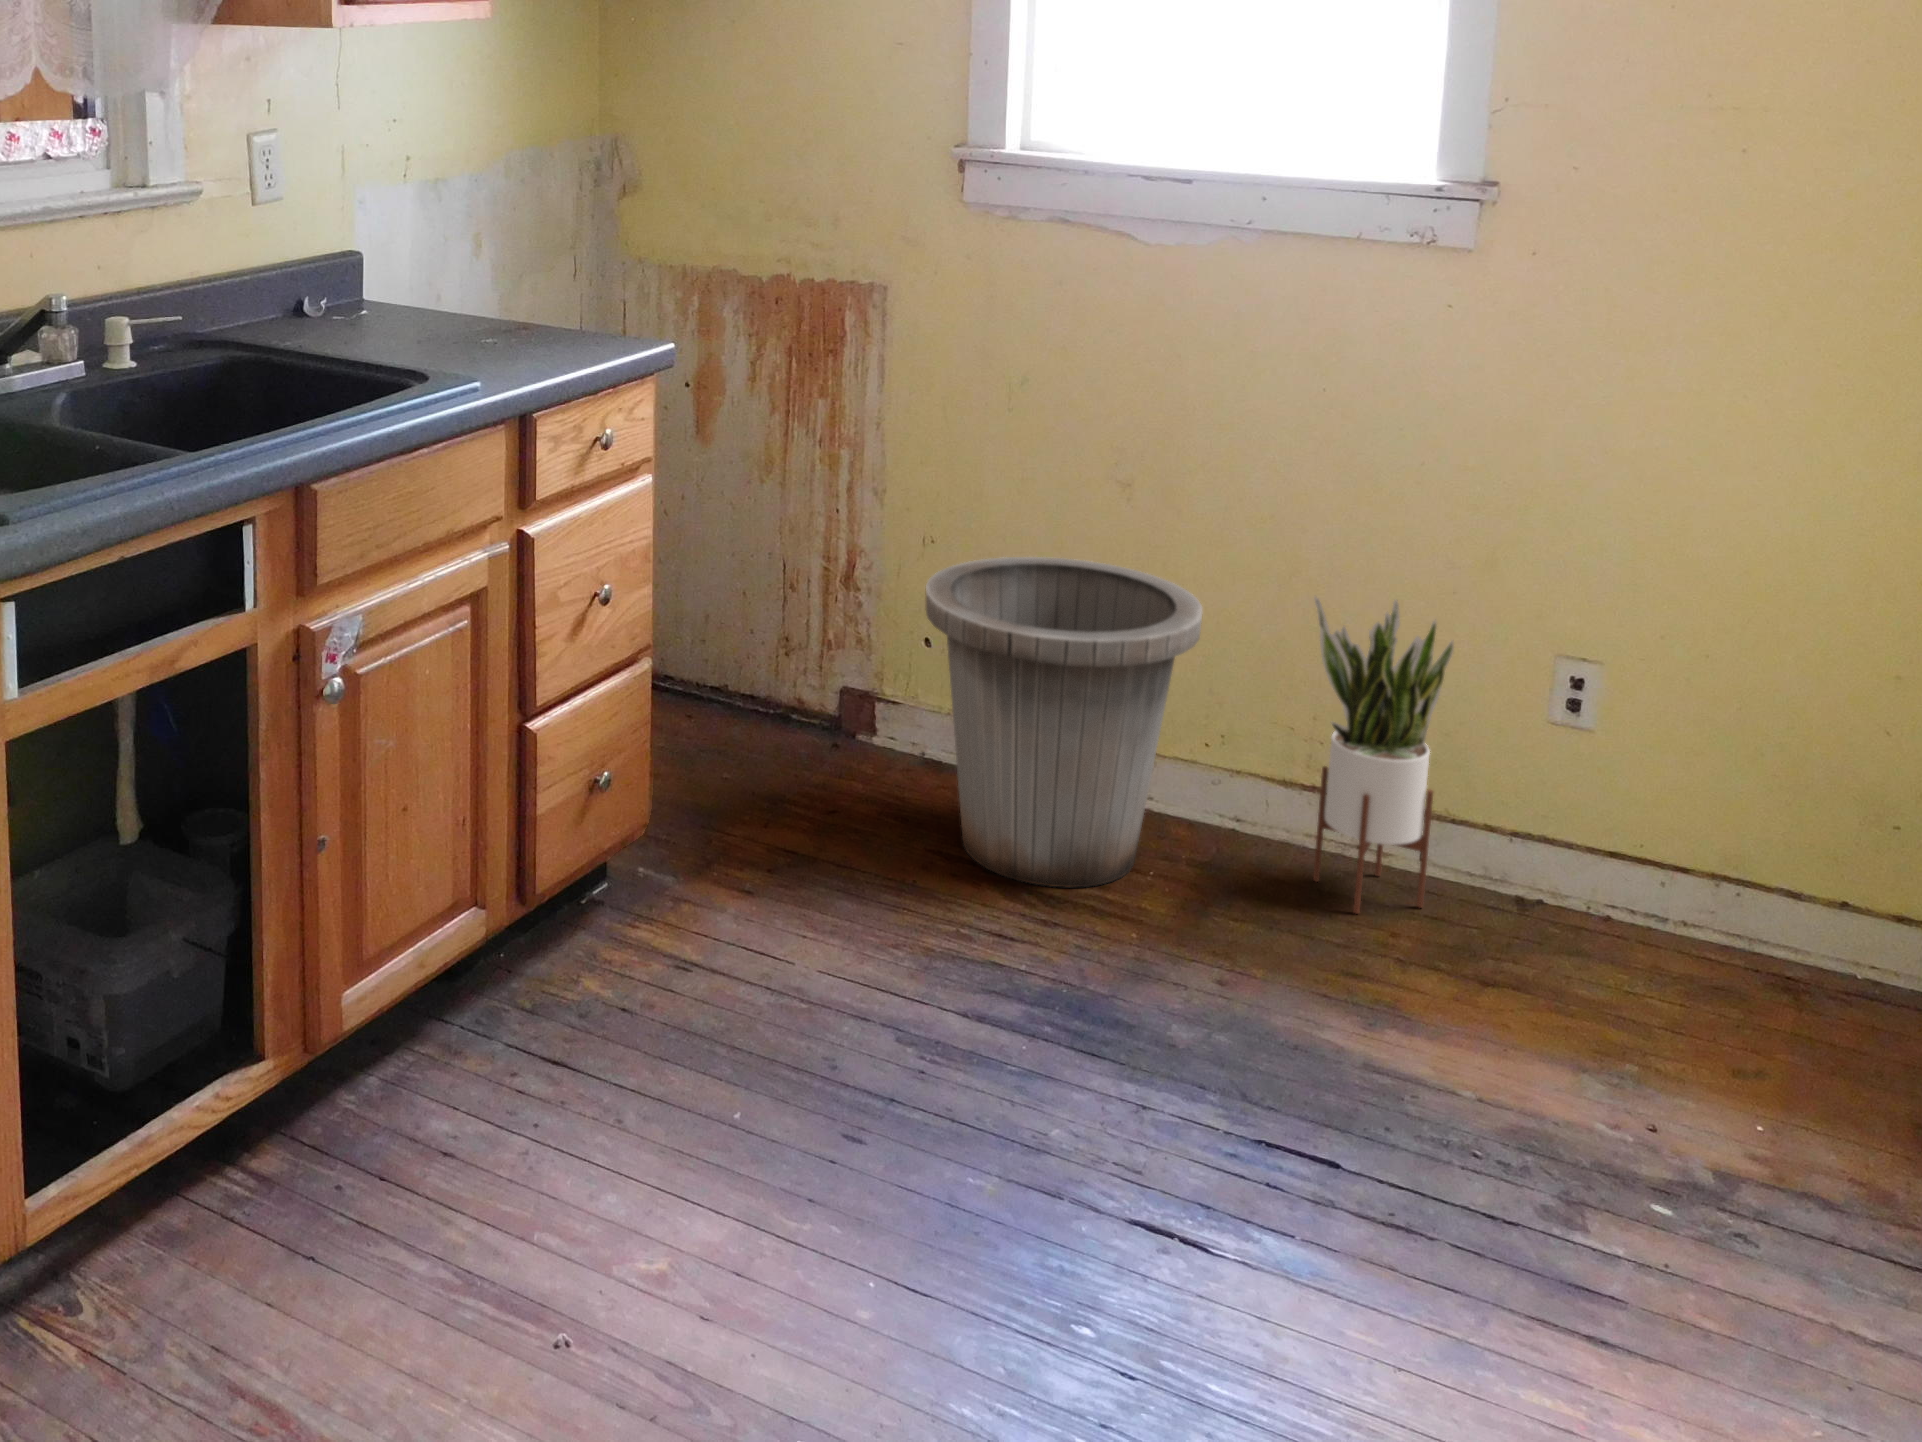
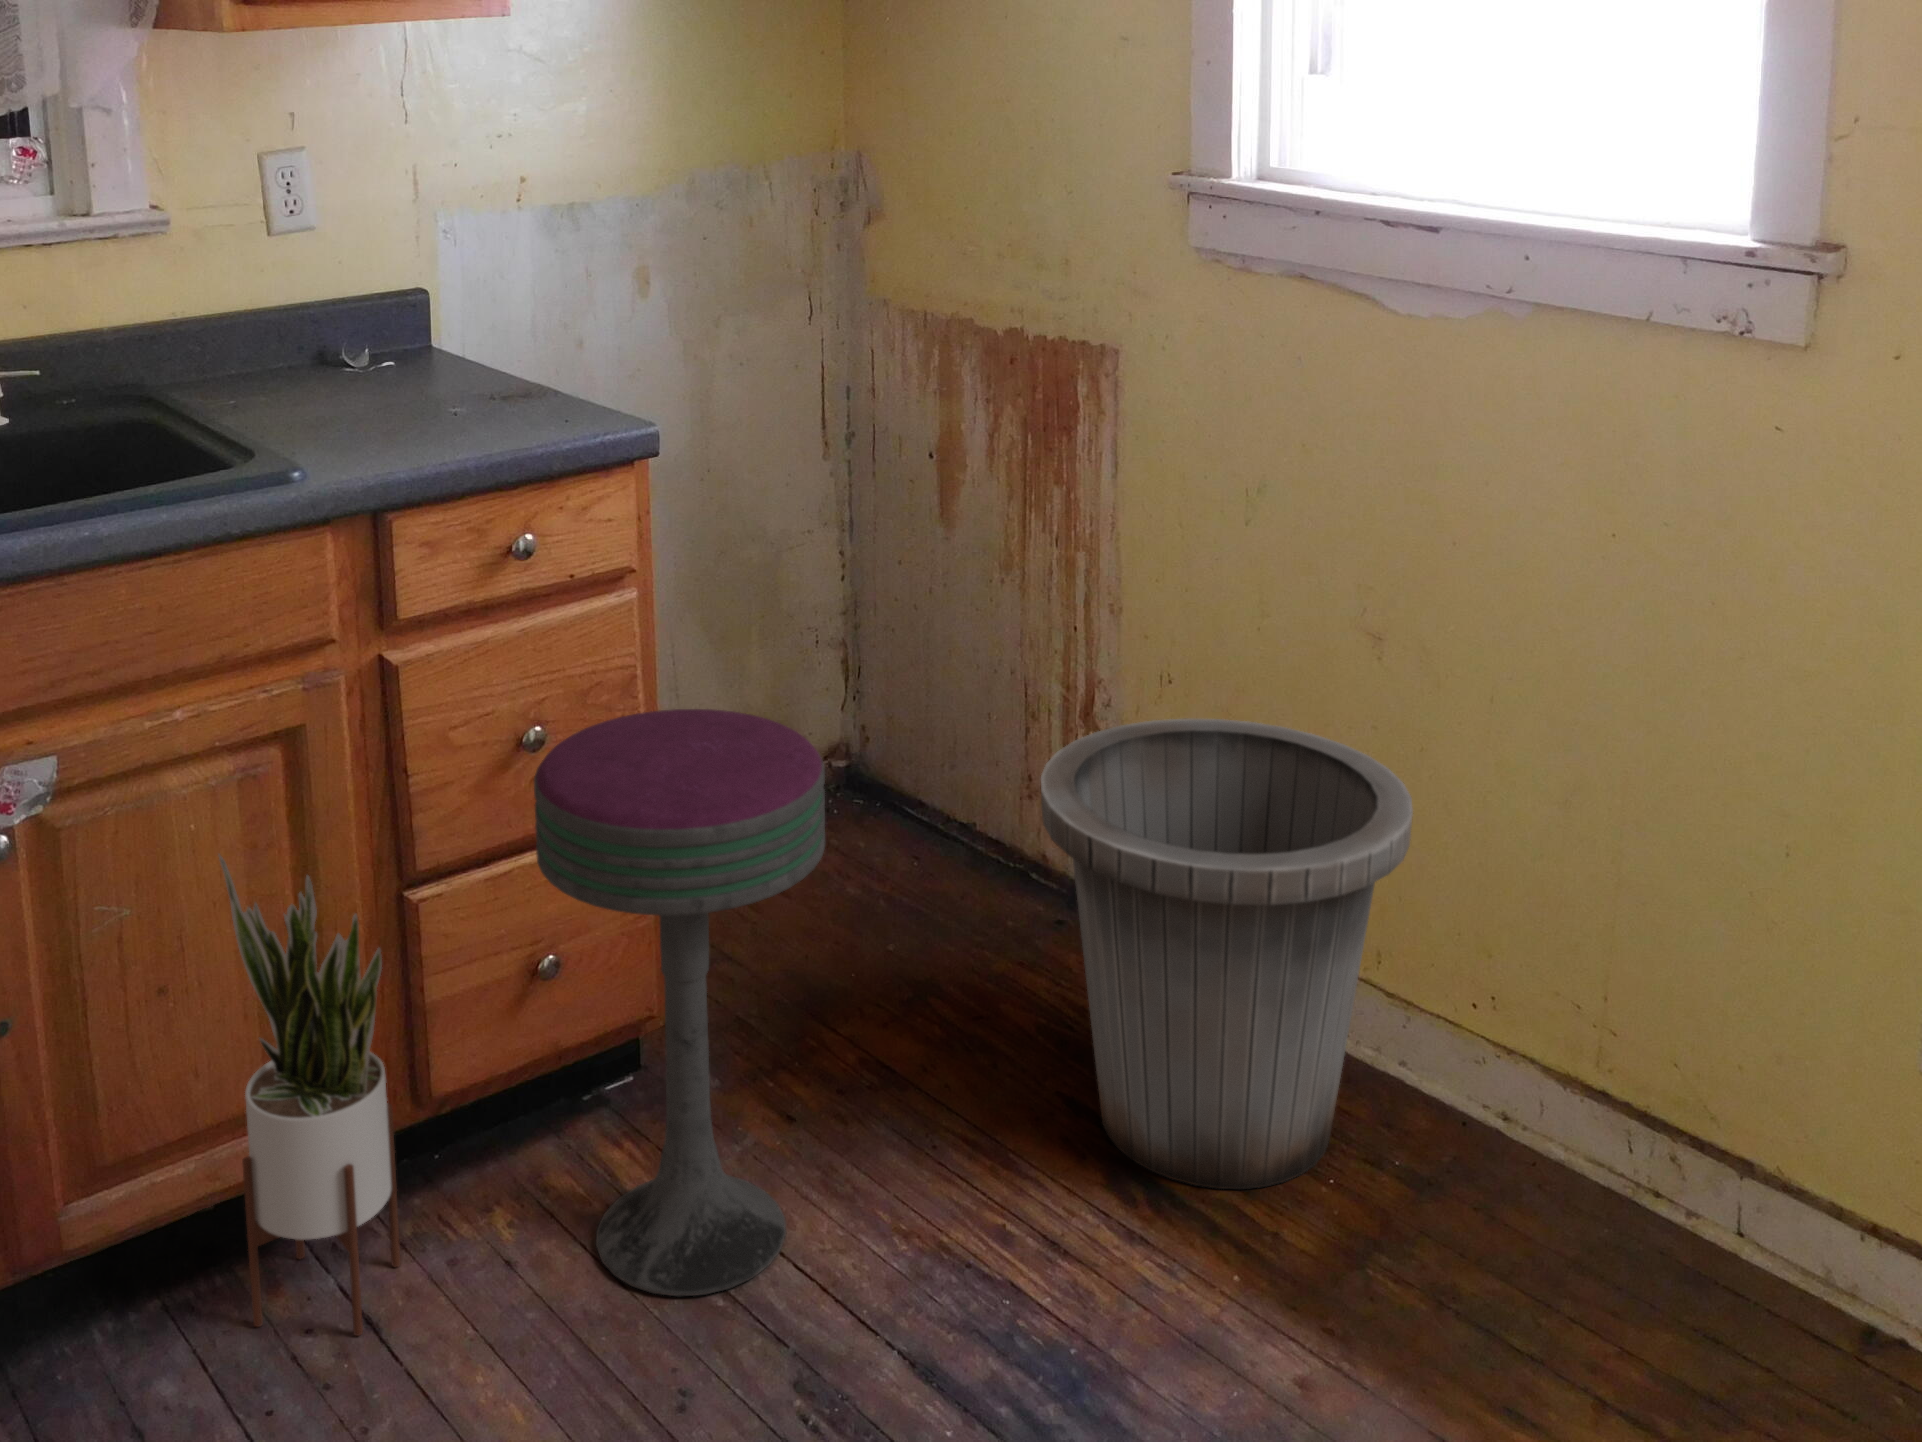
bar stool: none [651,562,875,1007] -> present [534,709,825,1296]
potted plant: present [1313,597,1454,914] -> present [219,855,400,1336]

